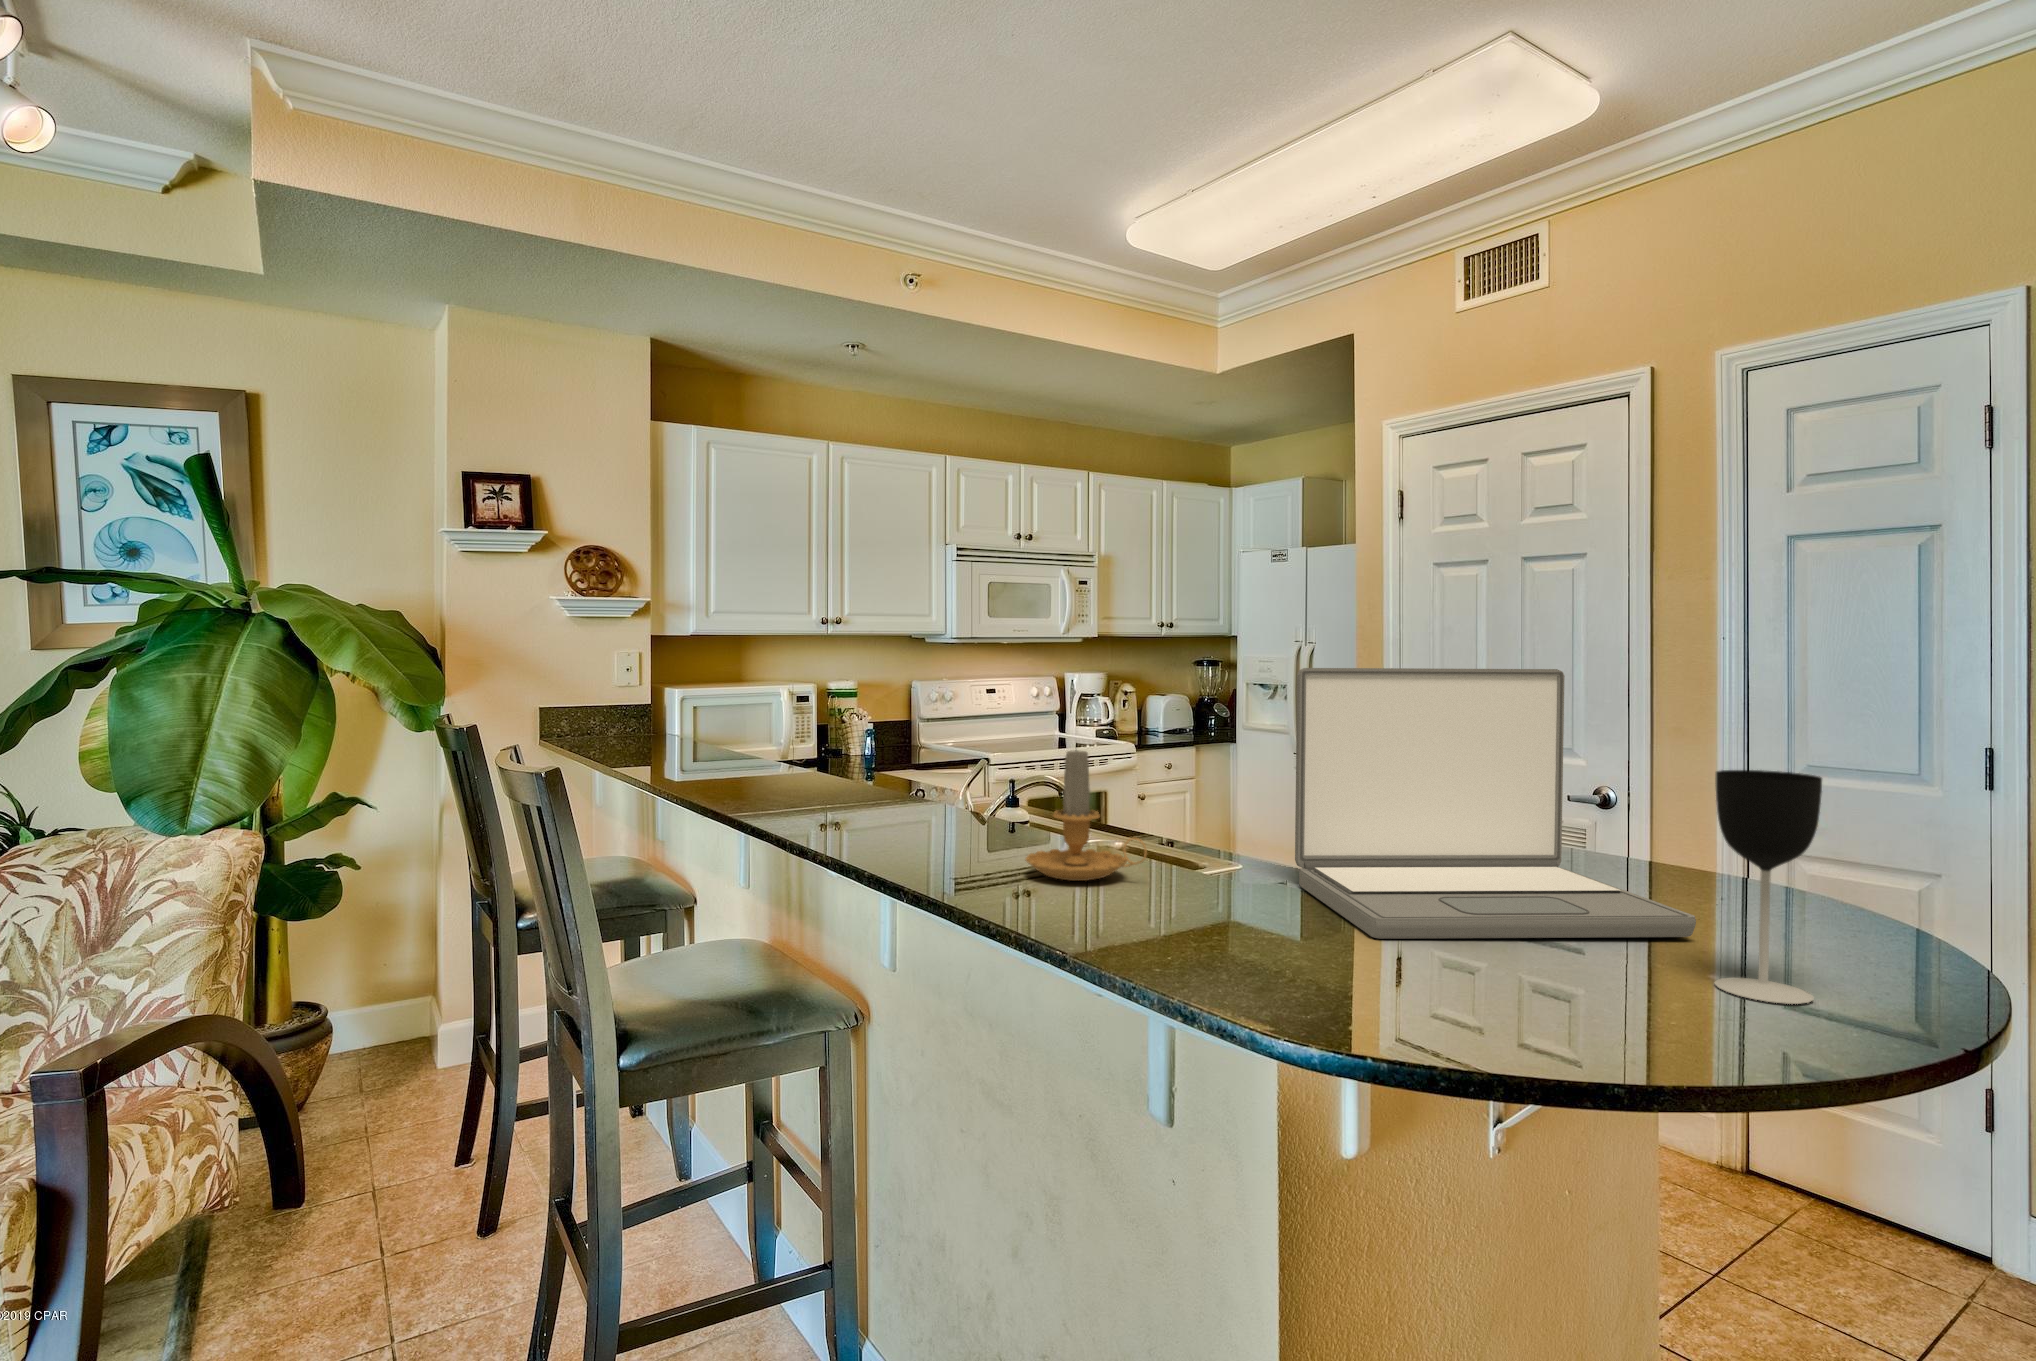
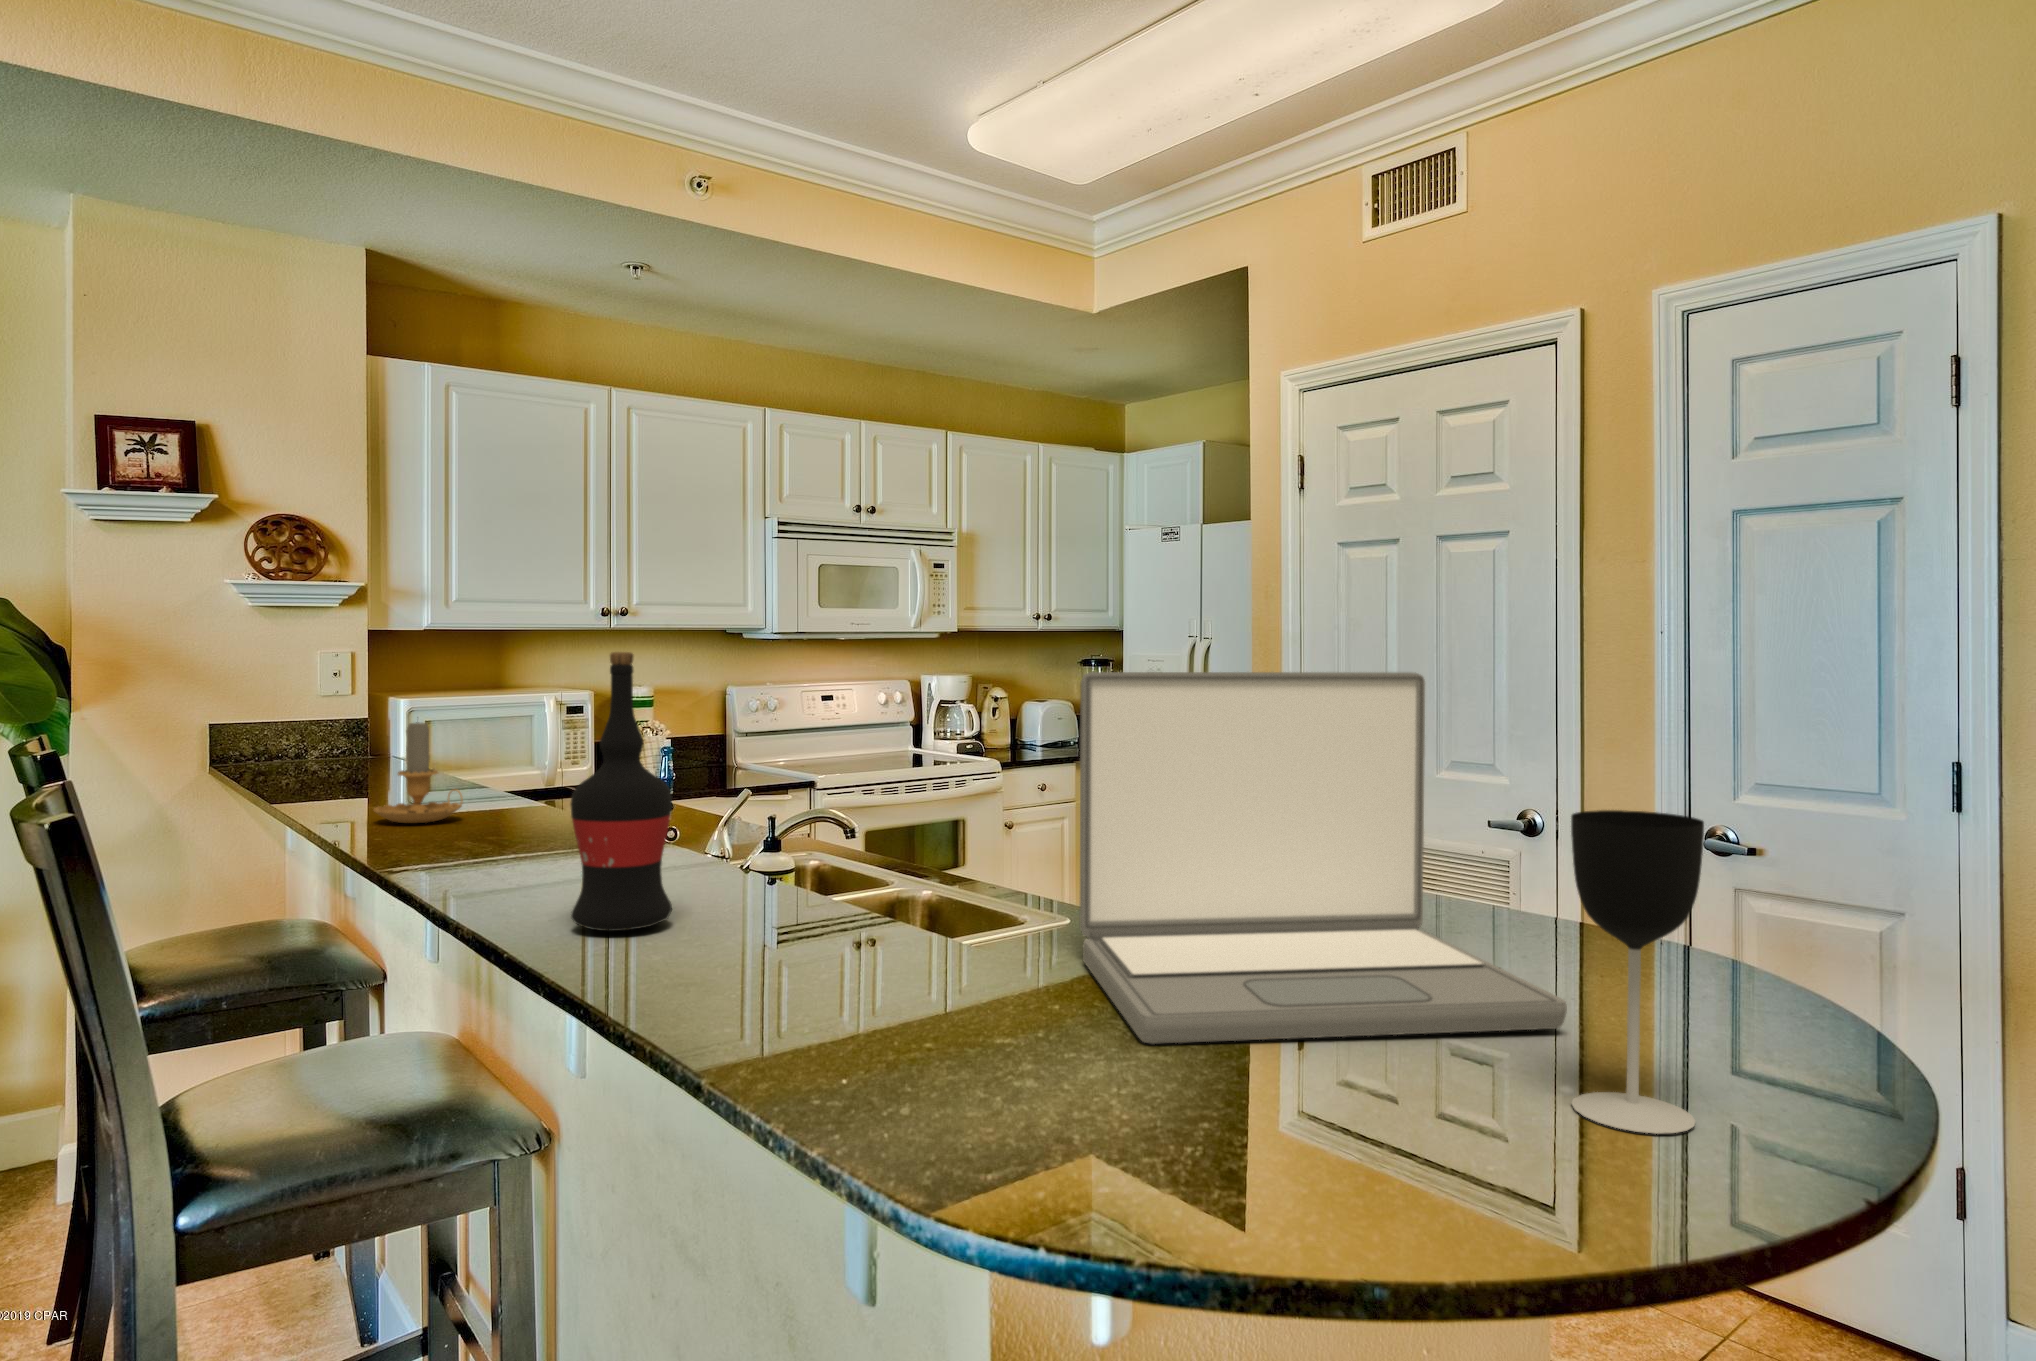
wine bottle: none [906,652,977,858] -> present [570,652,672,931]
candle: present [1026,750,1147,881] -> present [374,722,463,823]

